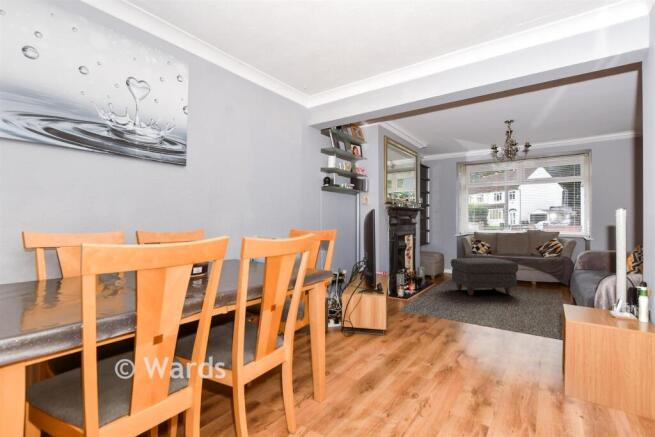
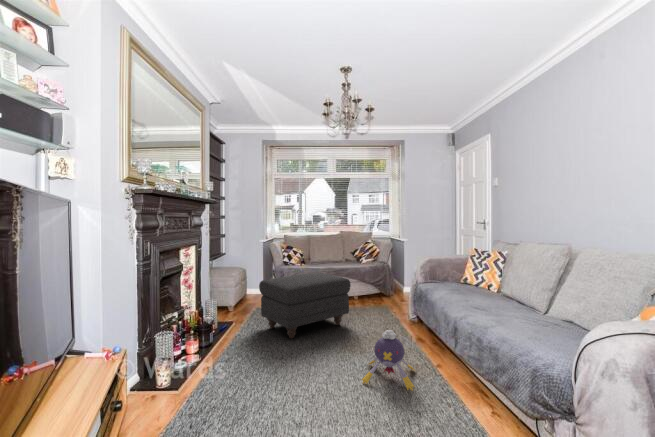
plush toy: none [507,288,549,323] -> present [362,330,415,390]

